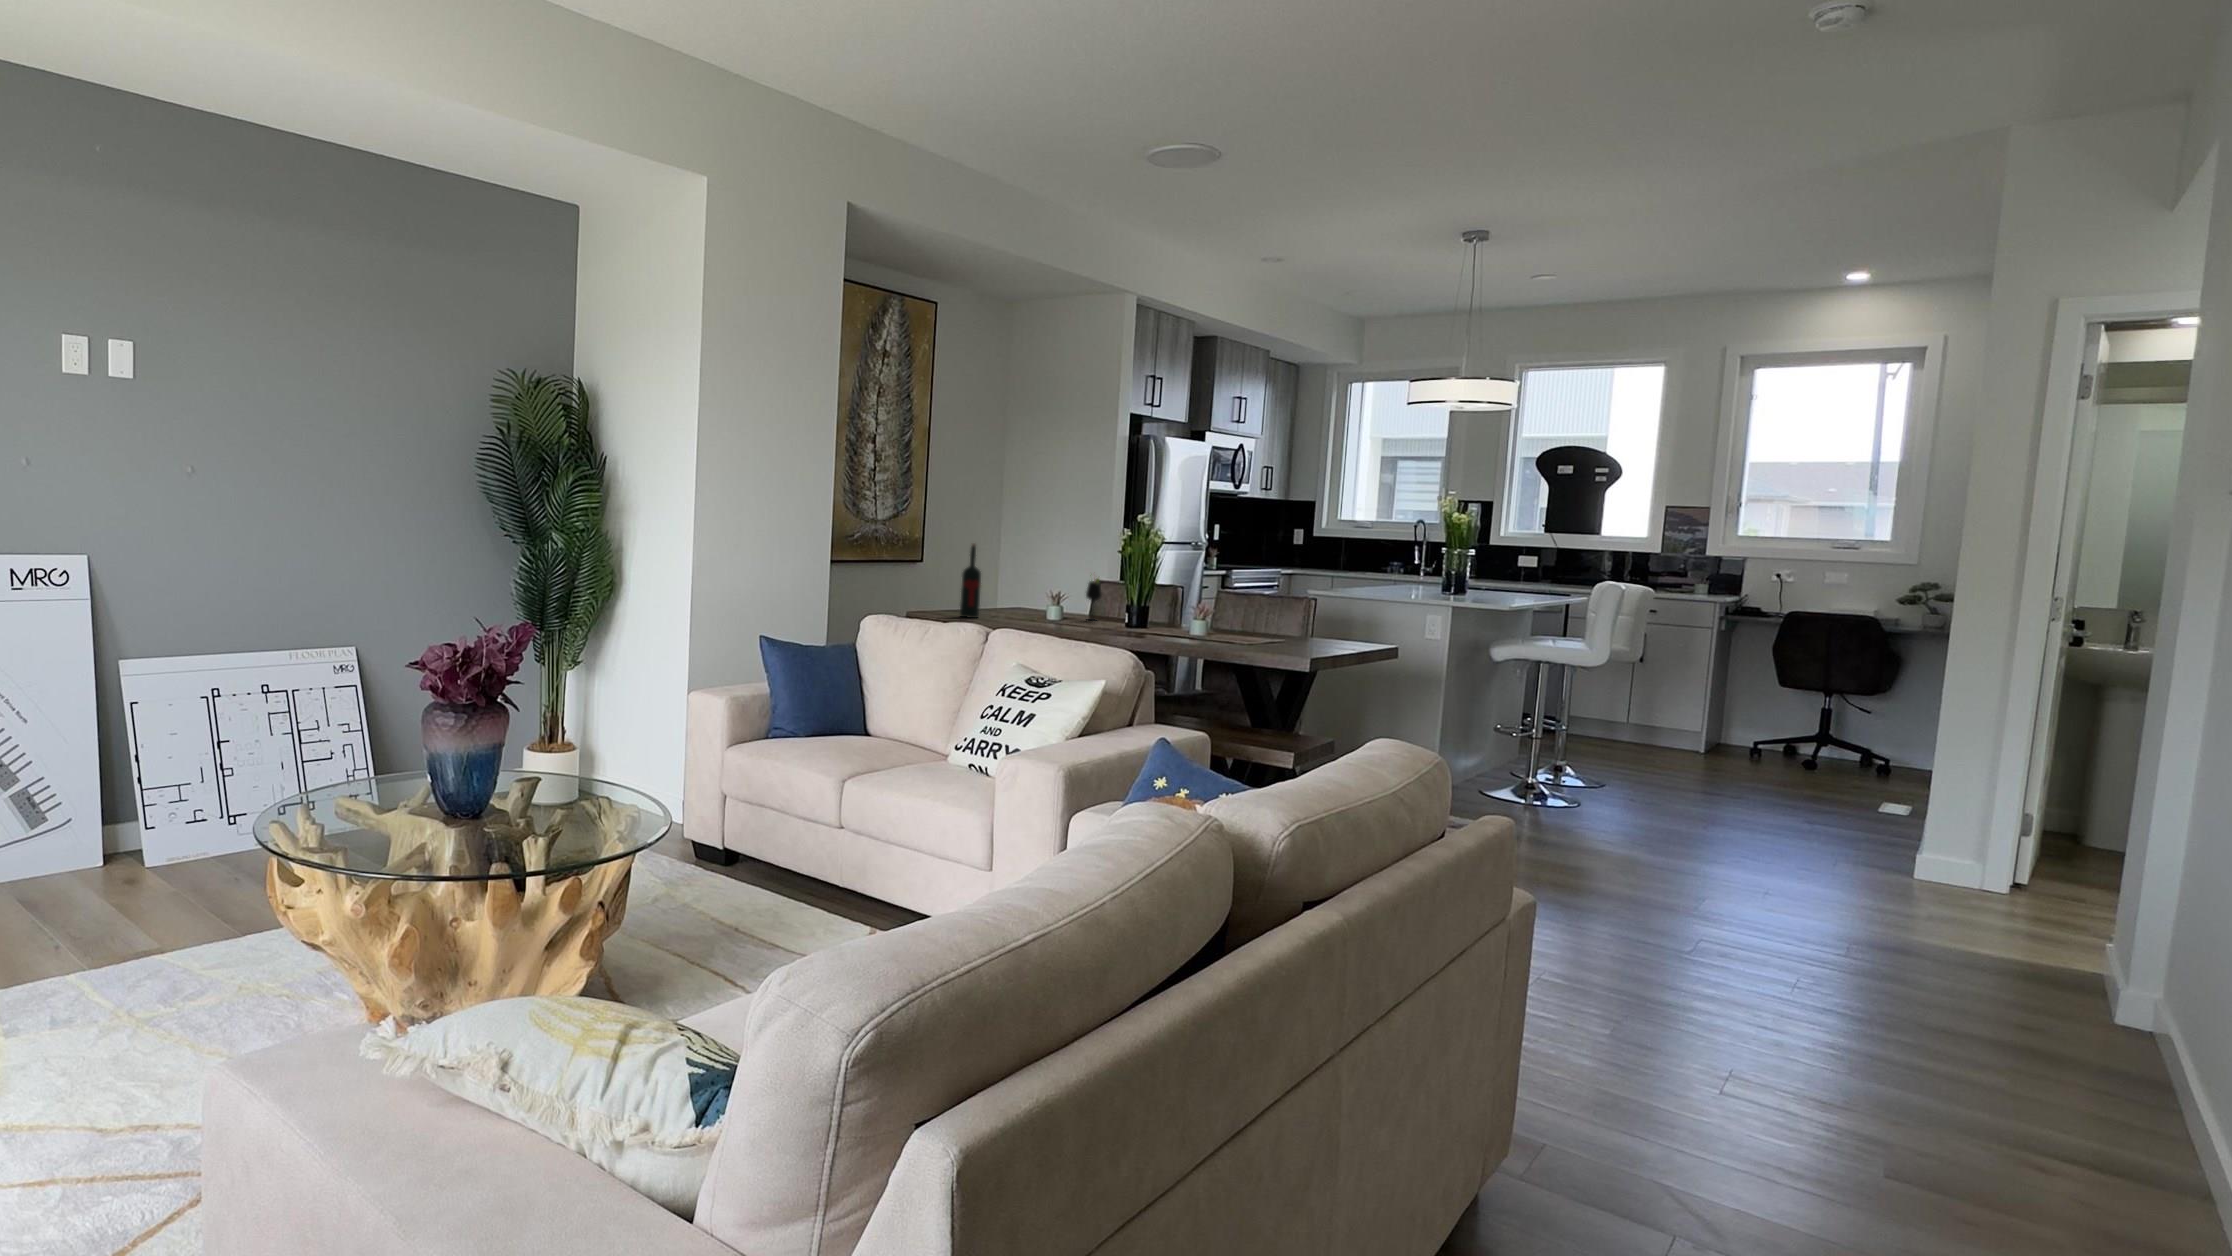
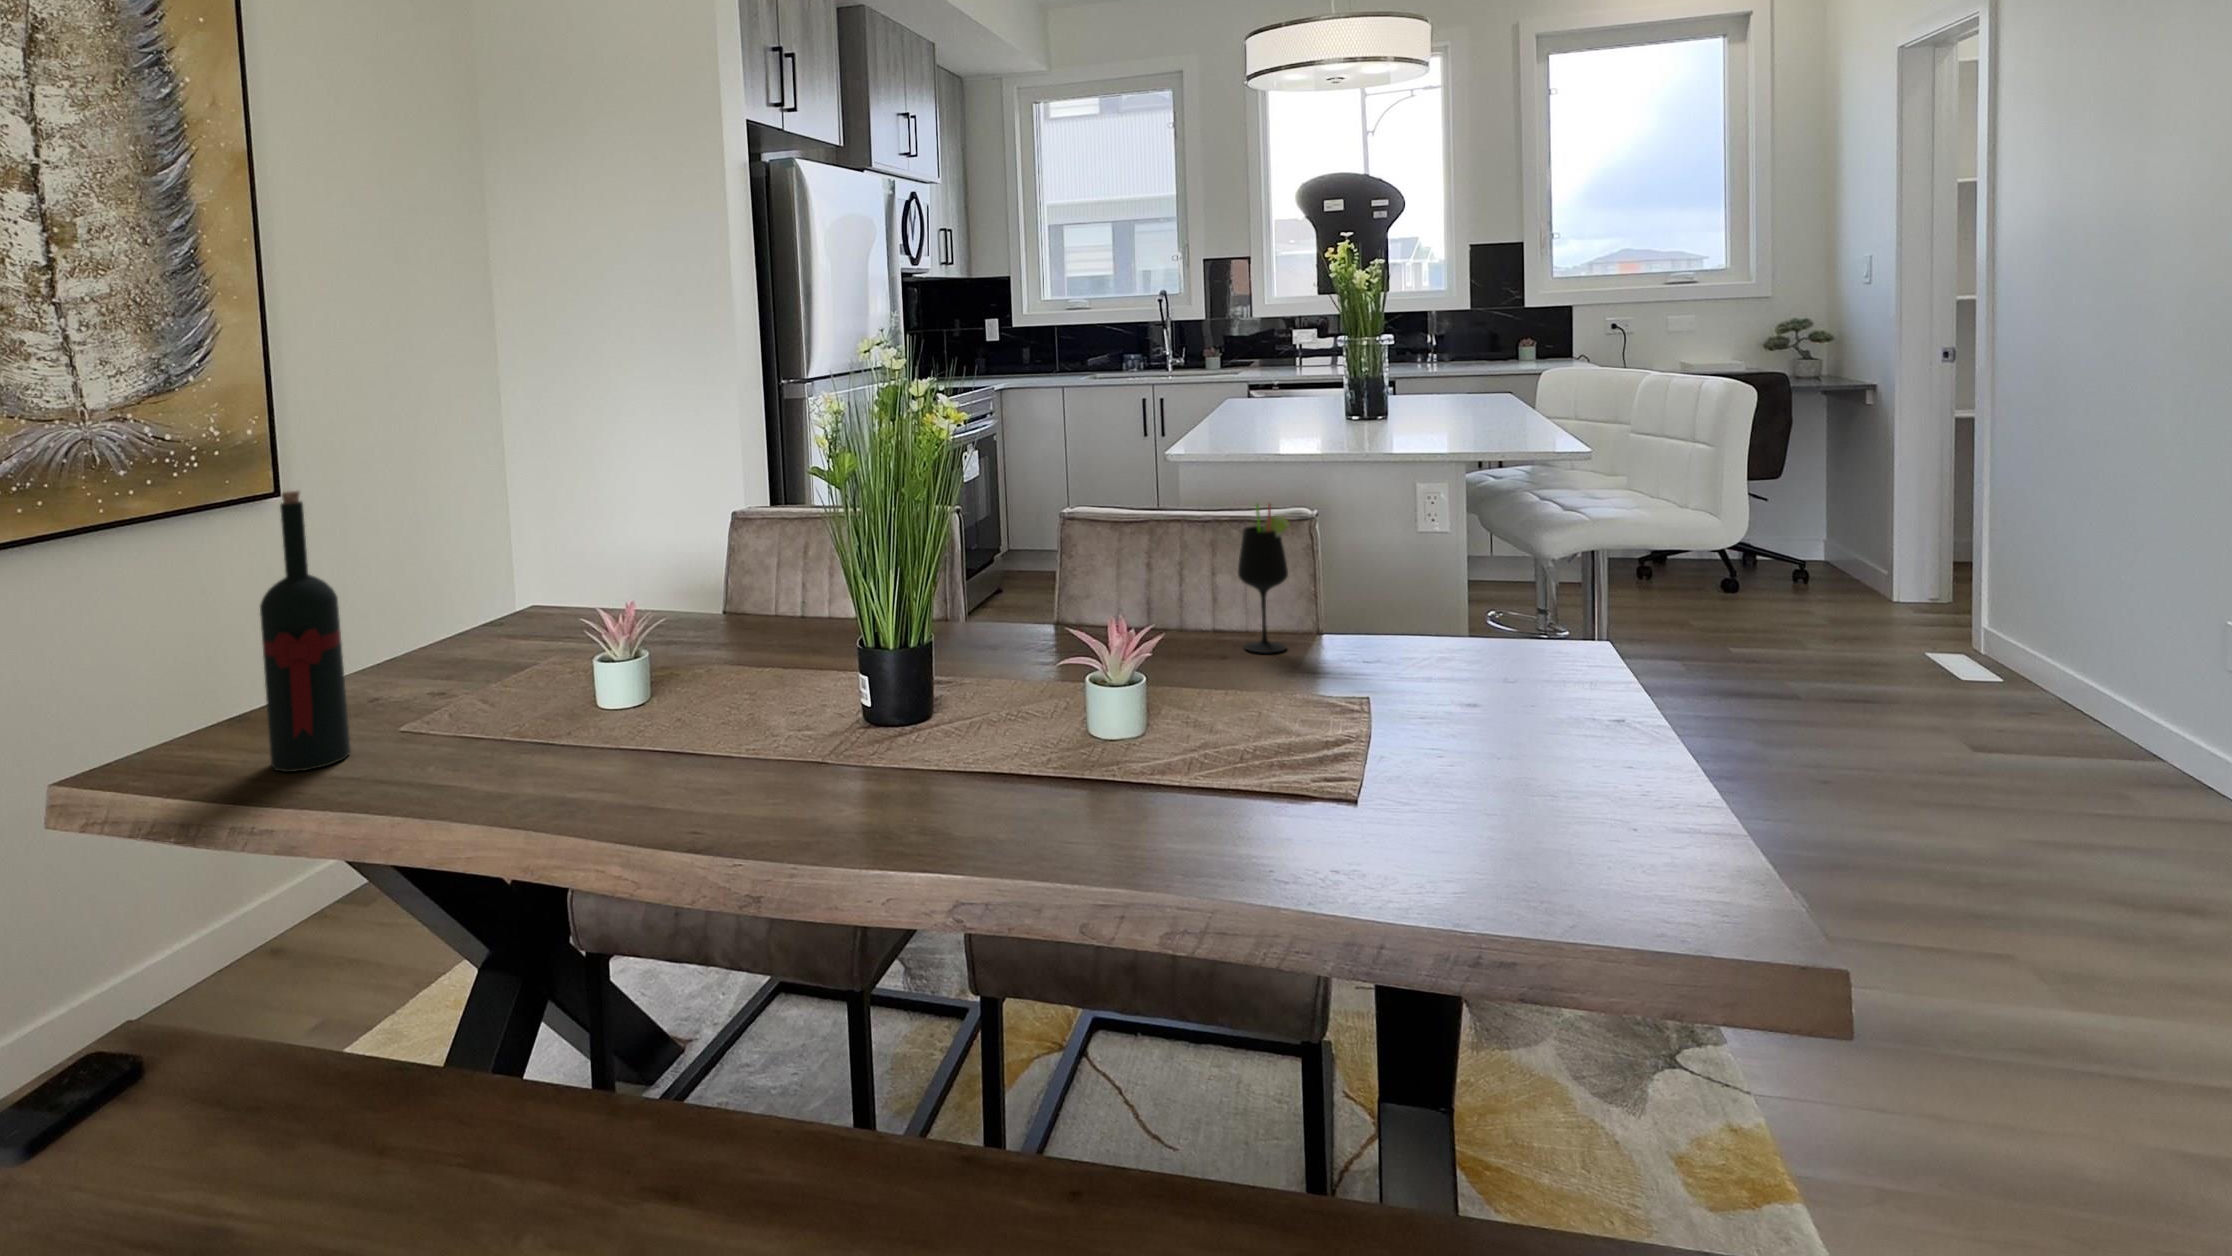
wine glass: present [1086,578,1102,620] -> present [1238,504,1289,653]

